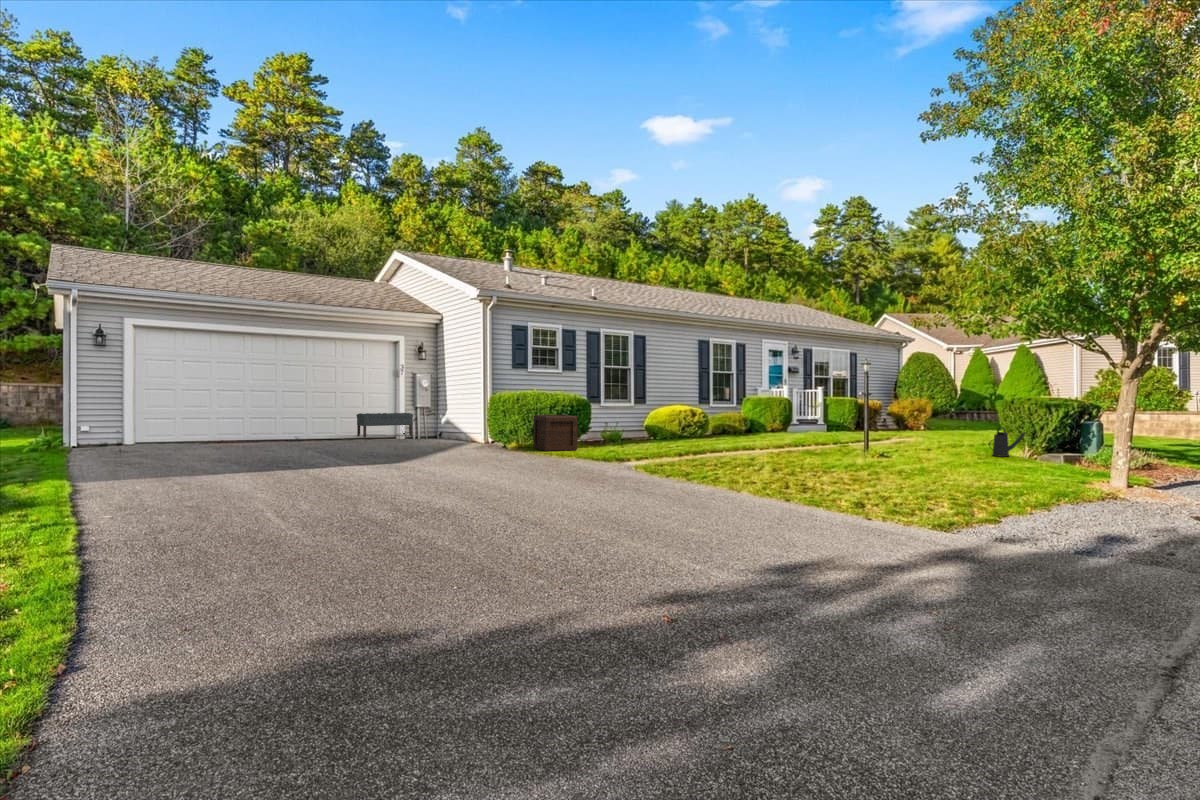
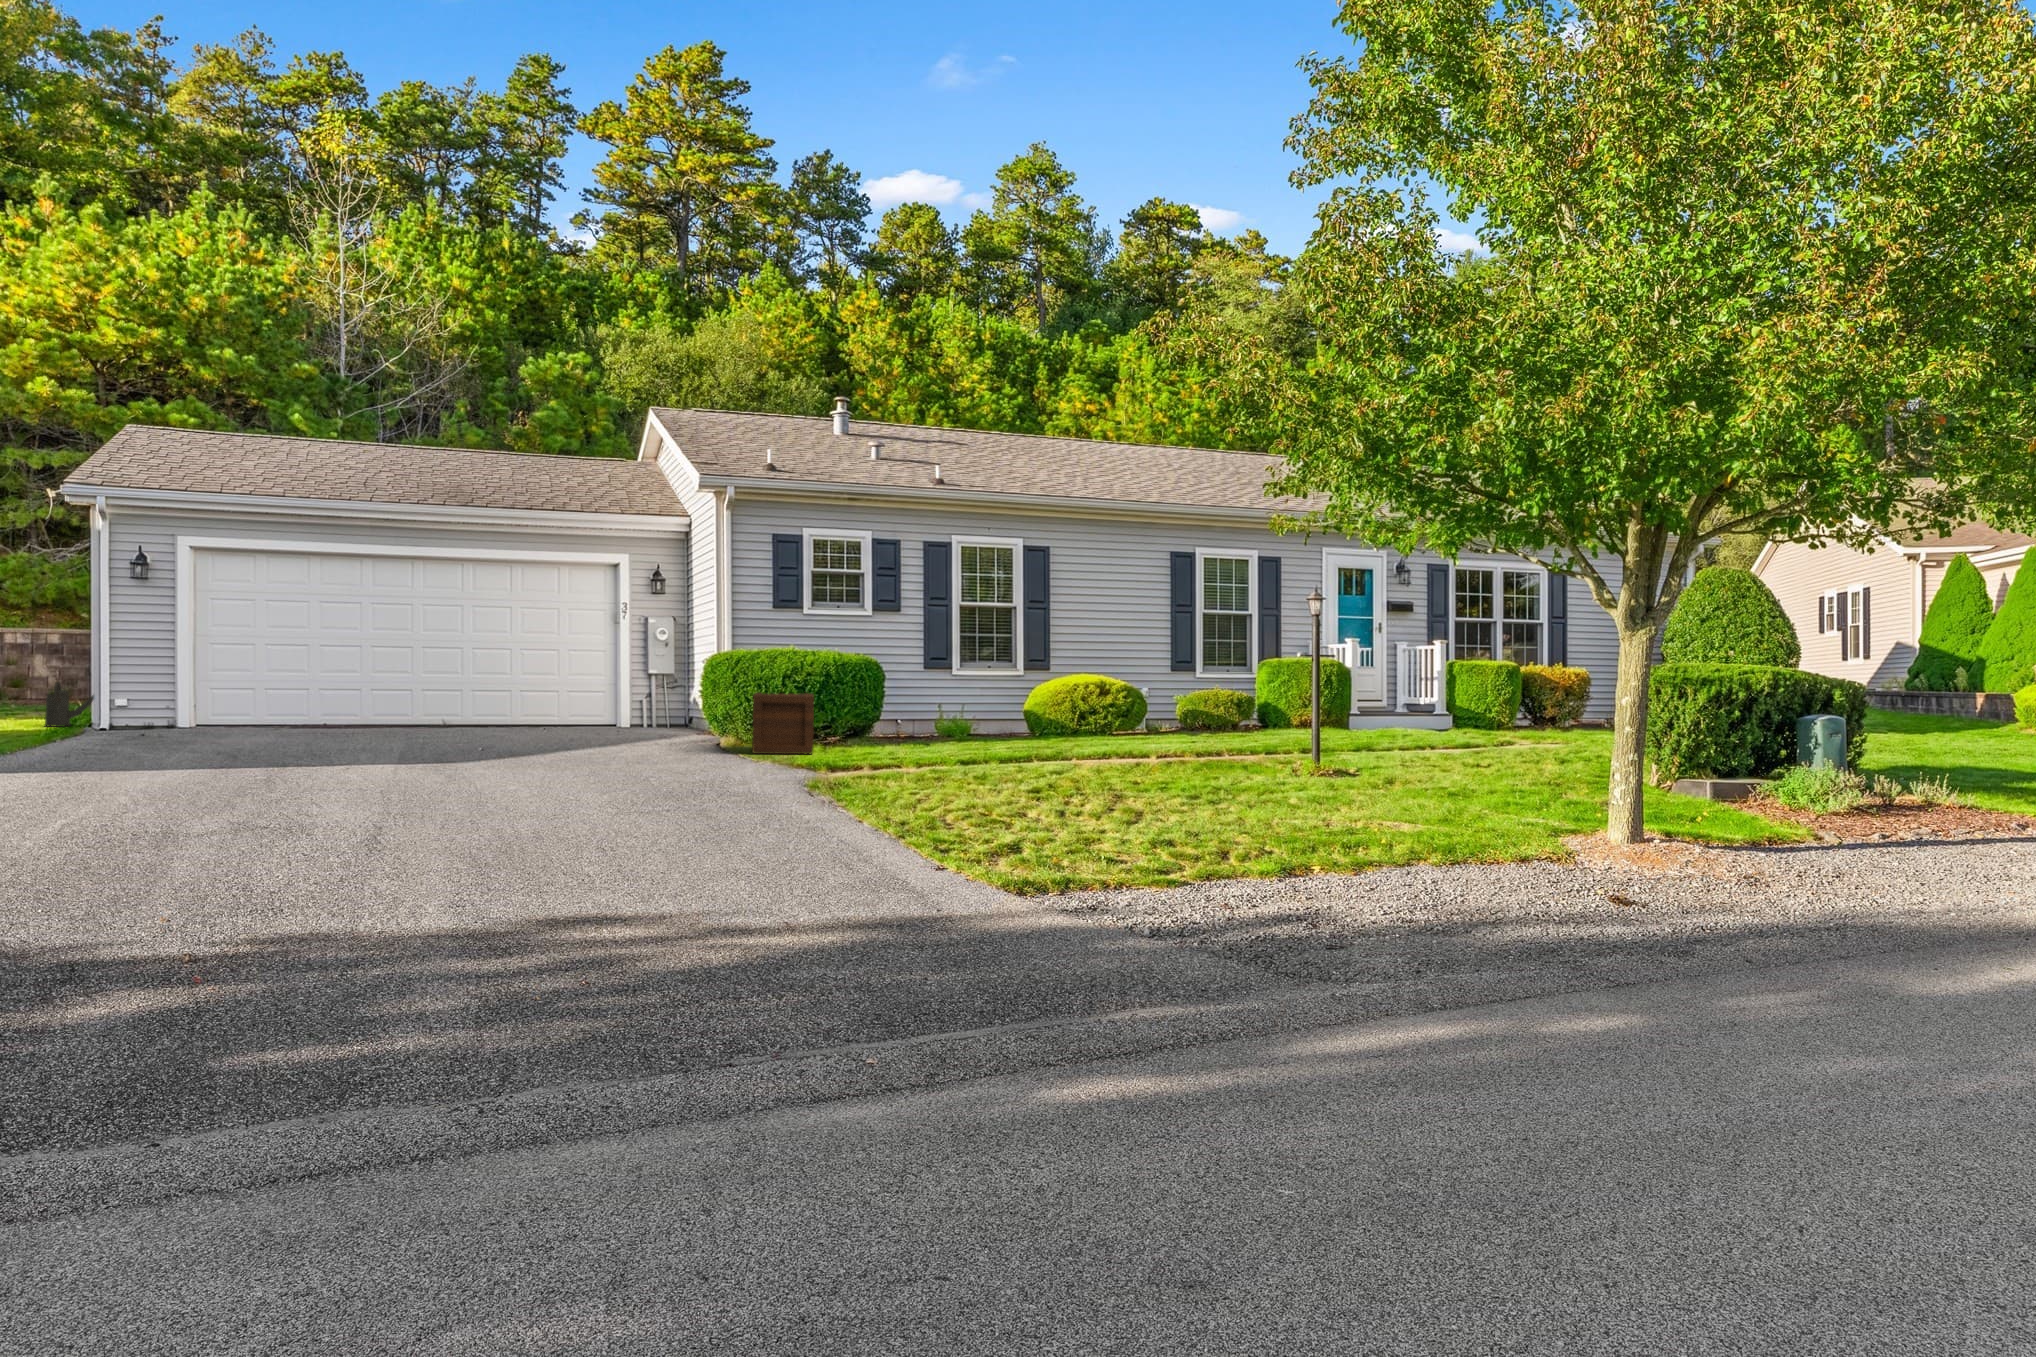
bench: present [356,413,413,437] -> none [539,685,632,725]
watering can: present [989,427,1025,457] -> present [44,682,94,727]

